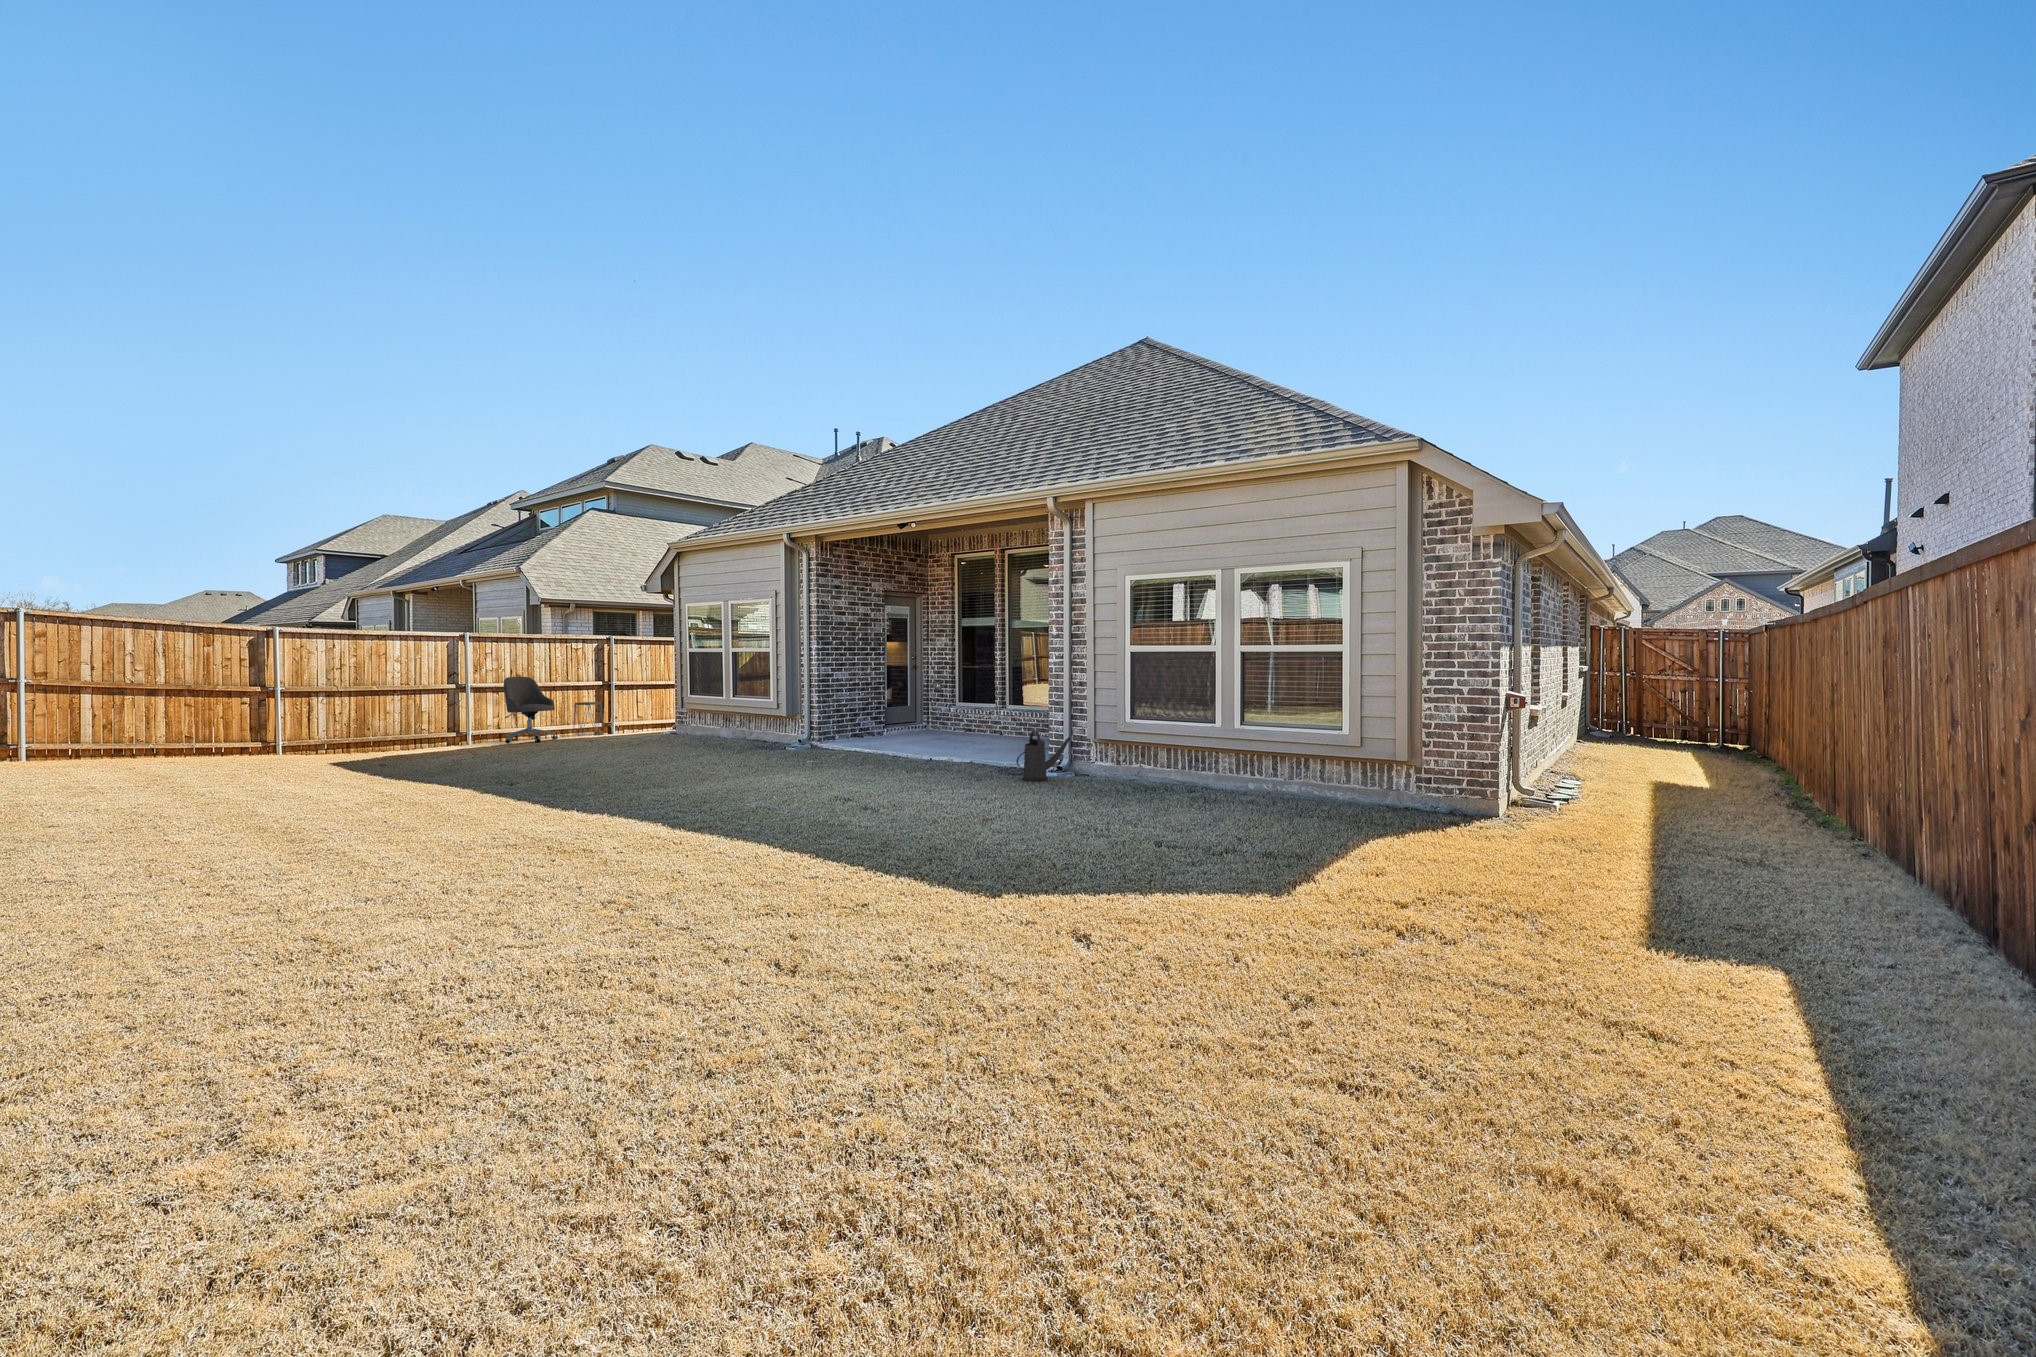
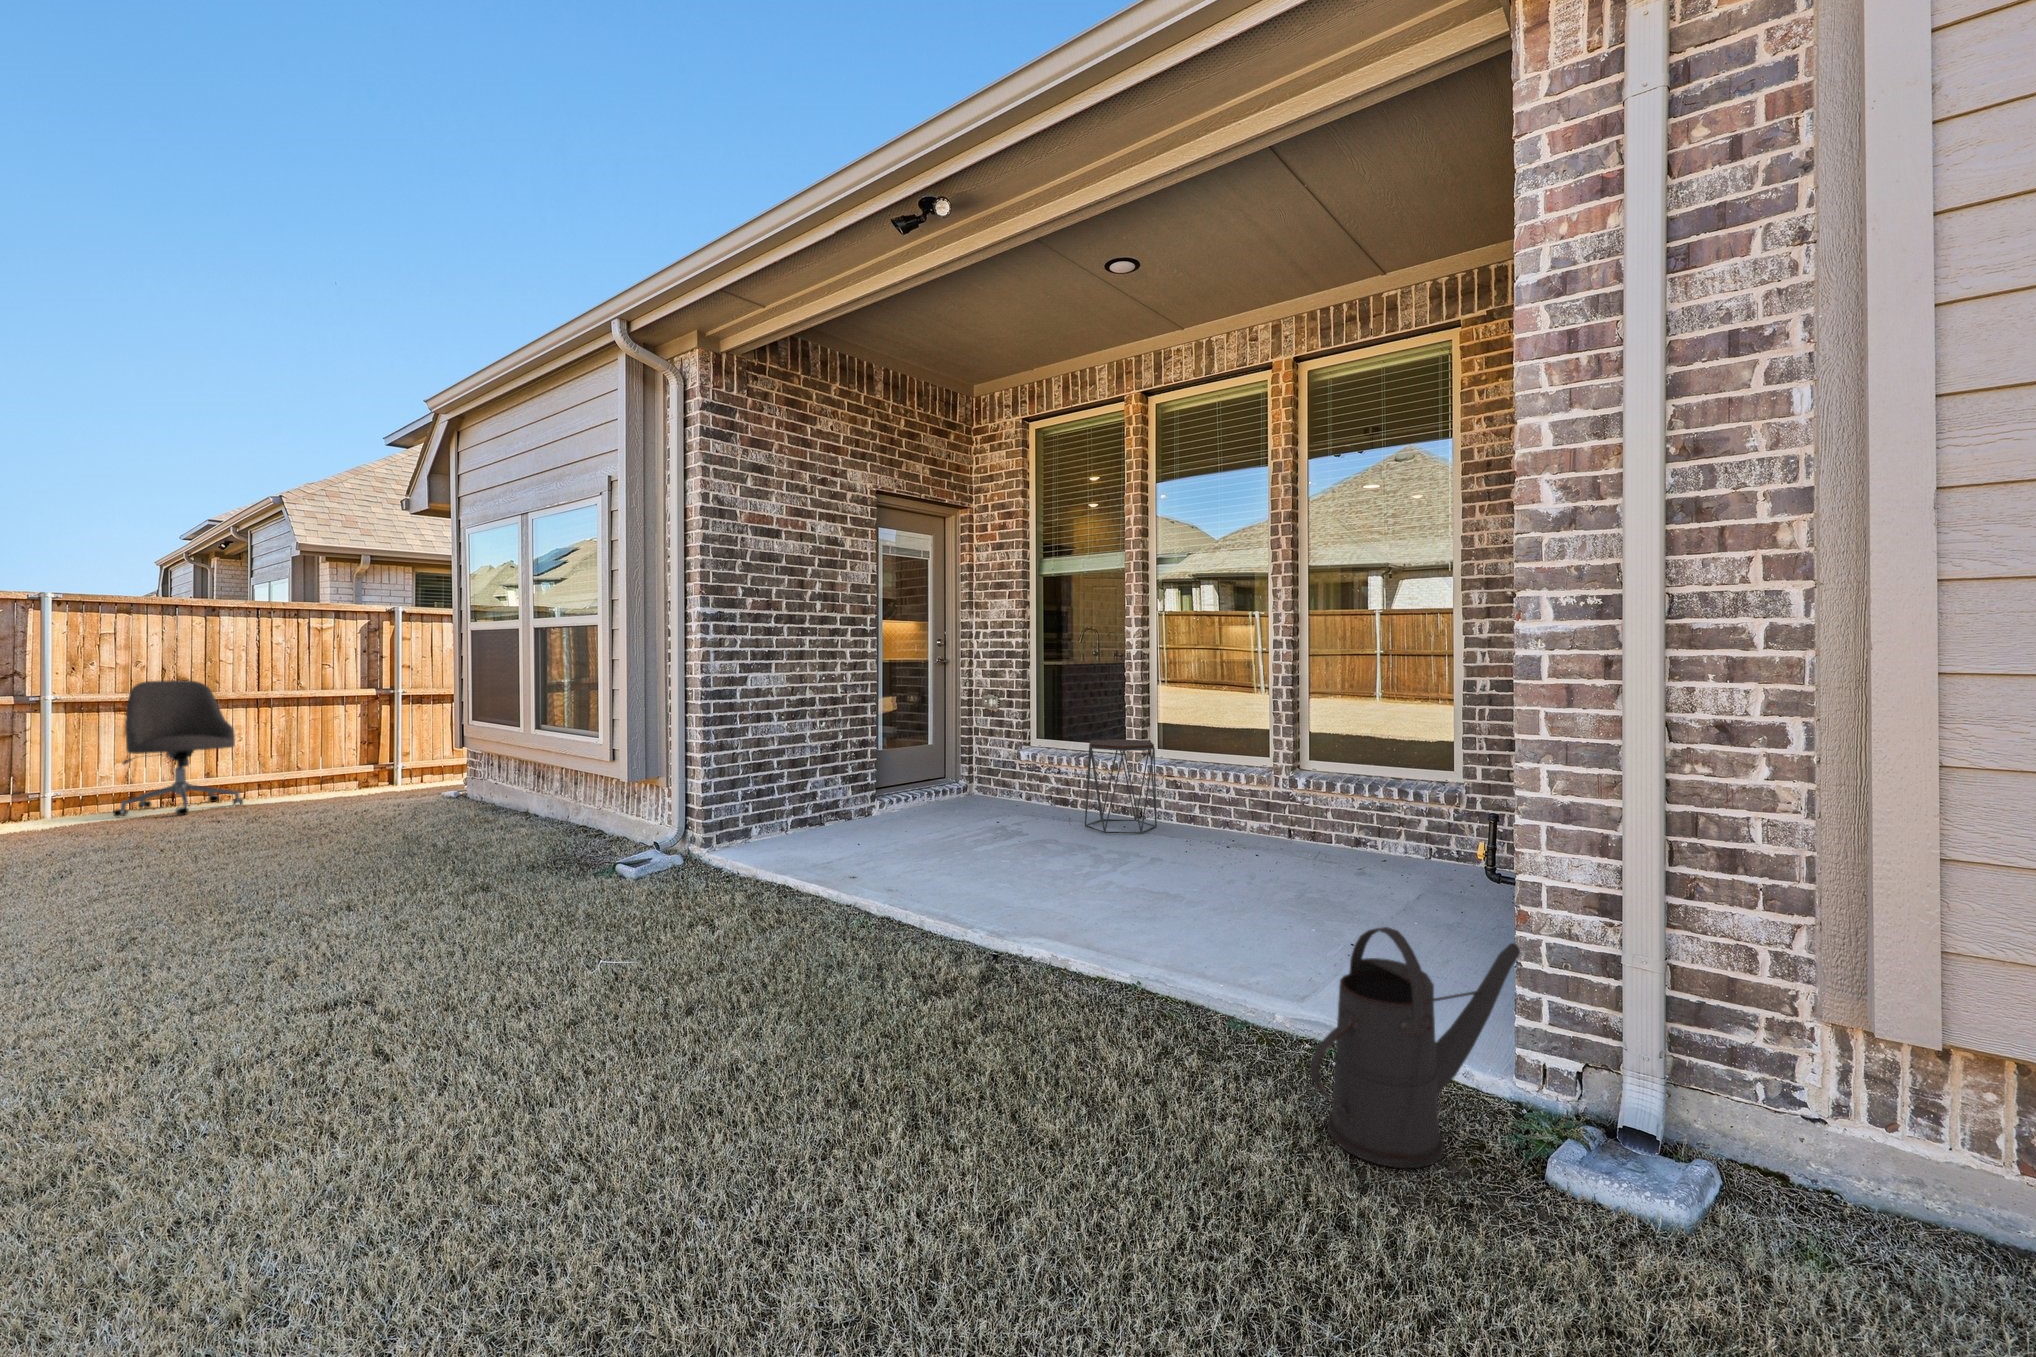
side table: present [573,702,603,735] -> present [1085,739,1157,834]

